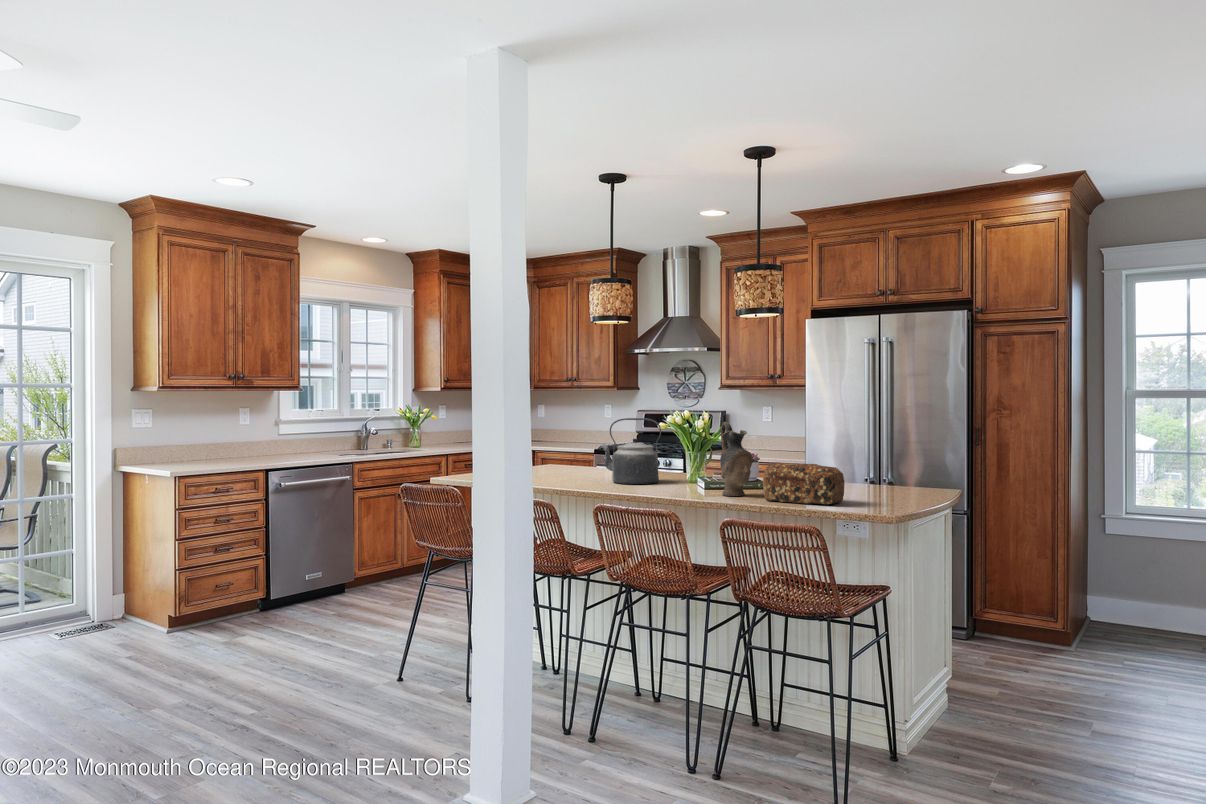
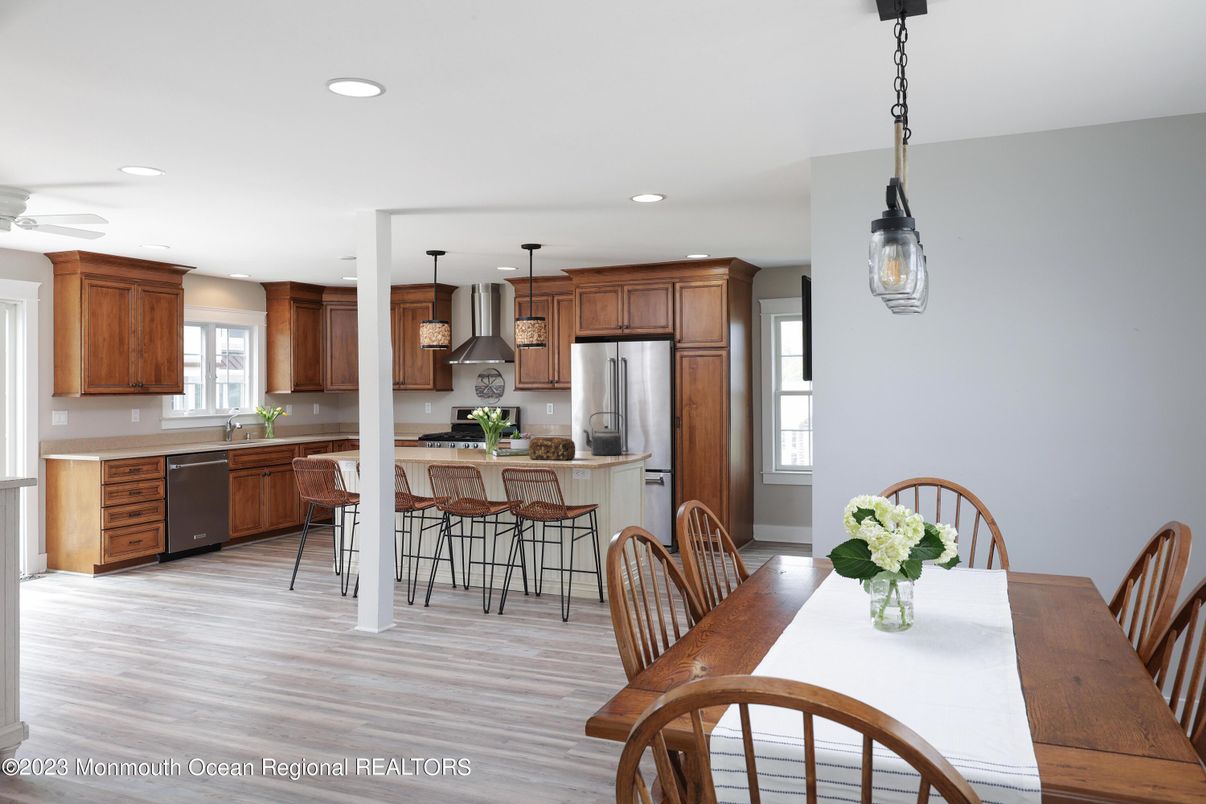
kettle: present [601,418,661,484] -> present [583,412,623,456]
ceramic pitcher: present [720,422,753,496] -> none [505,414,524,458]

